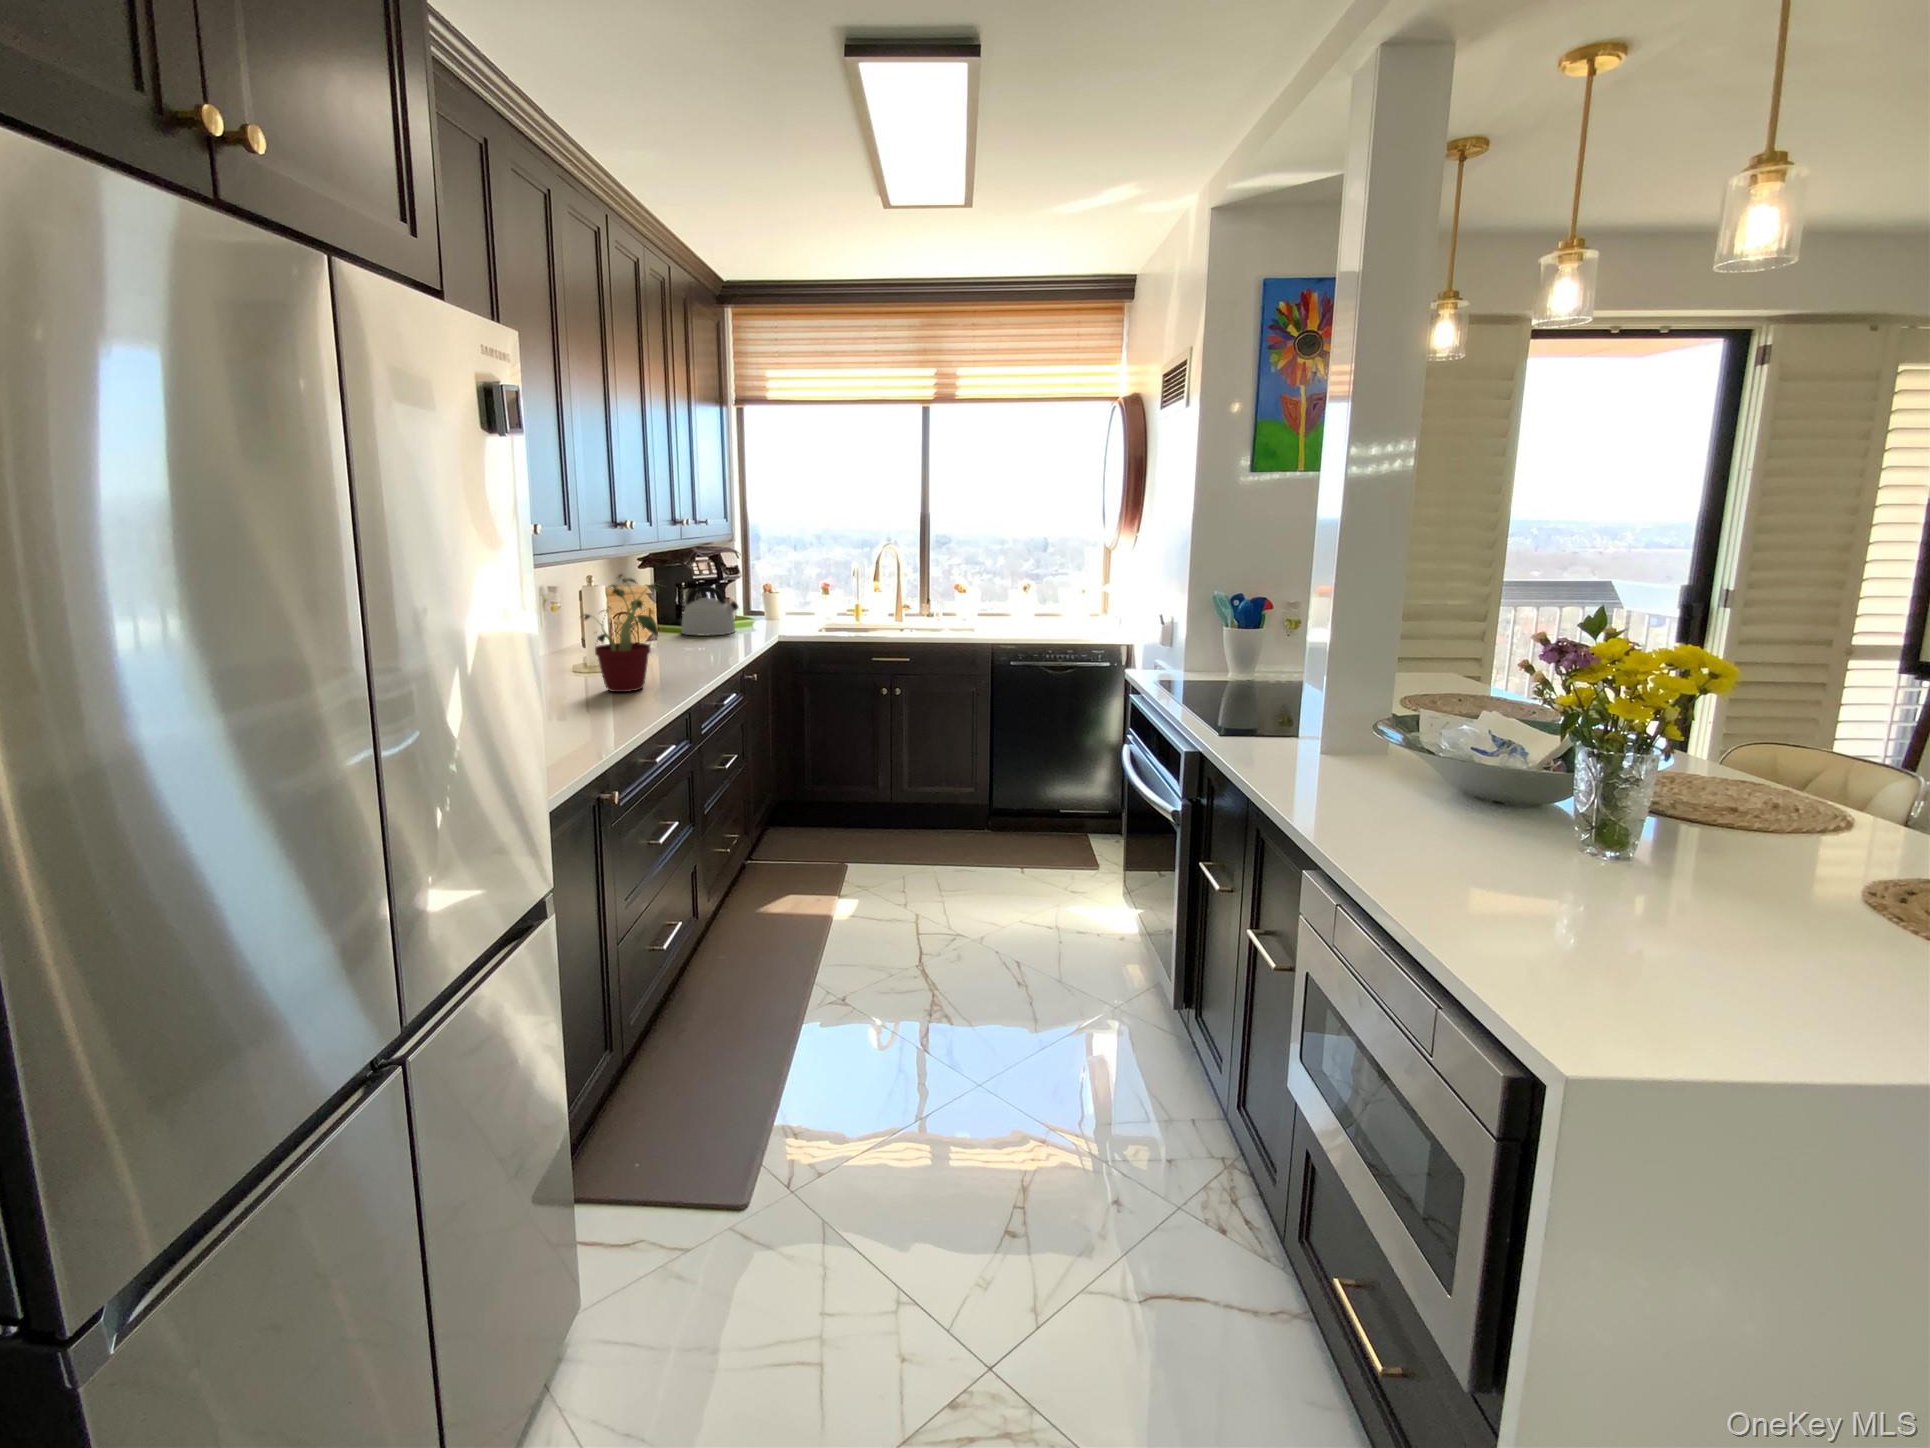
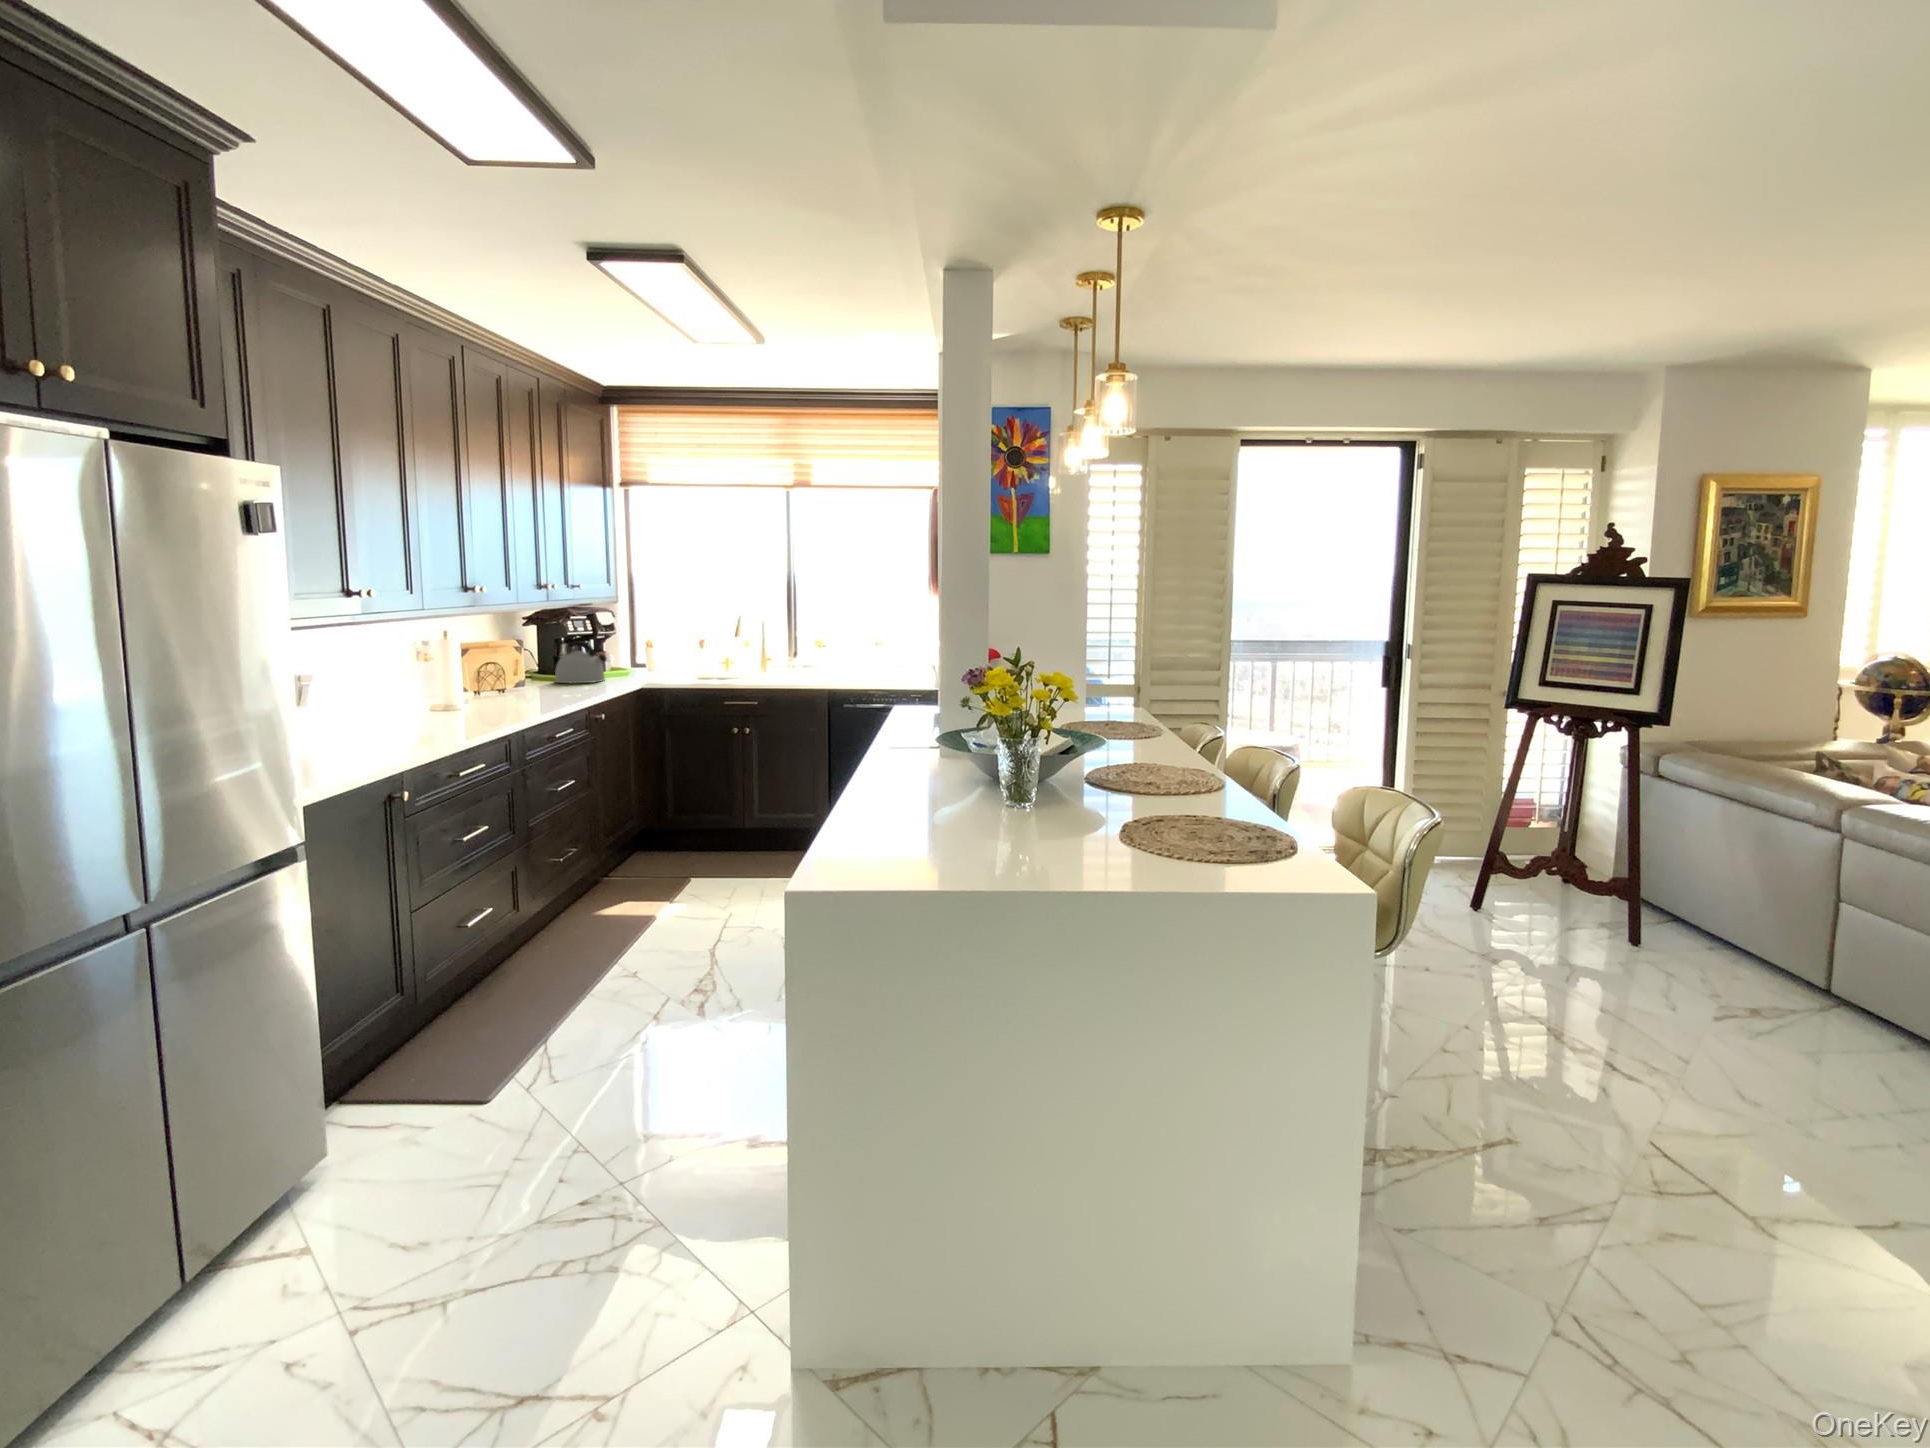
potted plant: present [583,574,659,692] -> none [421,626,505,722]

